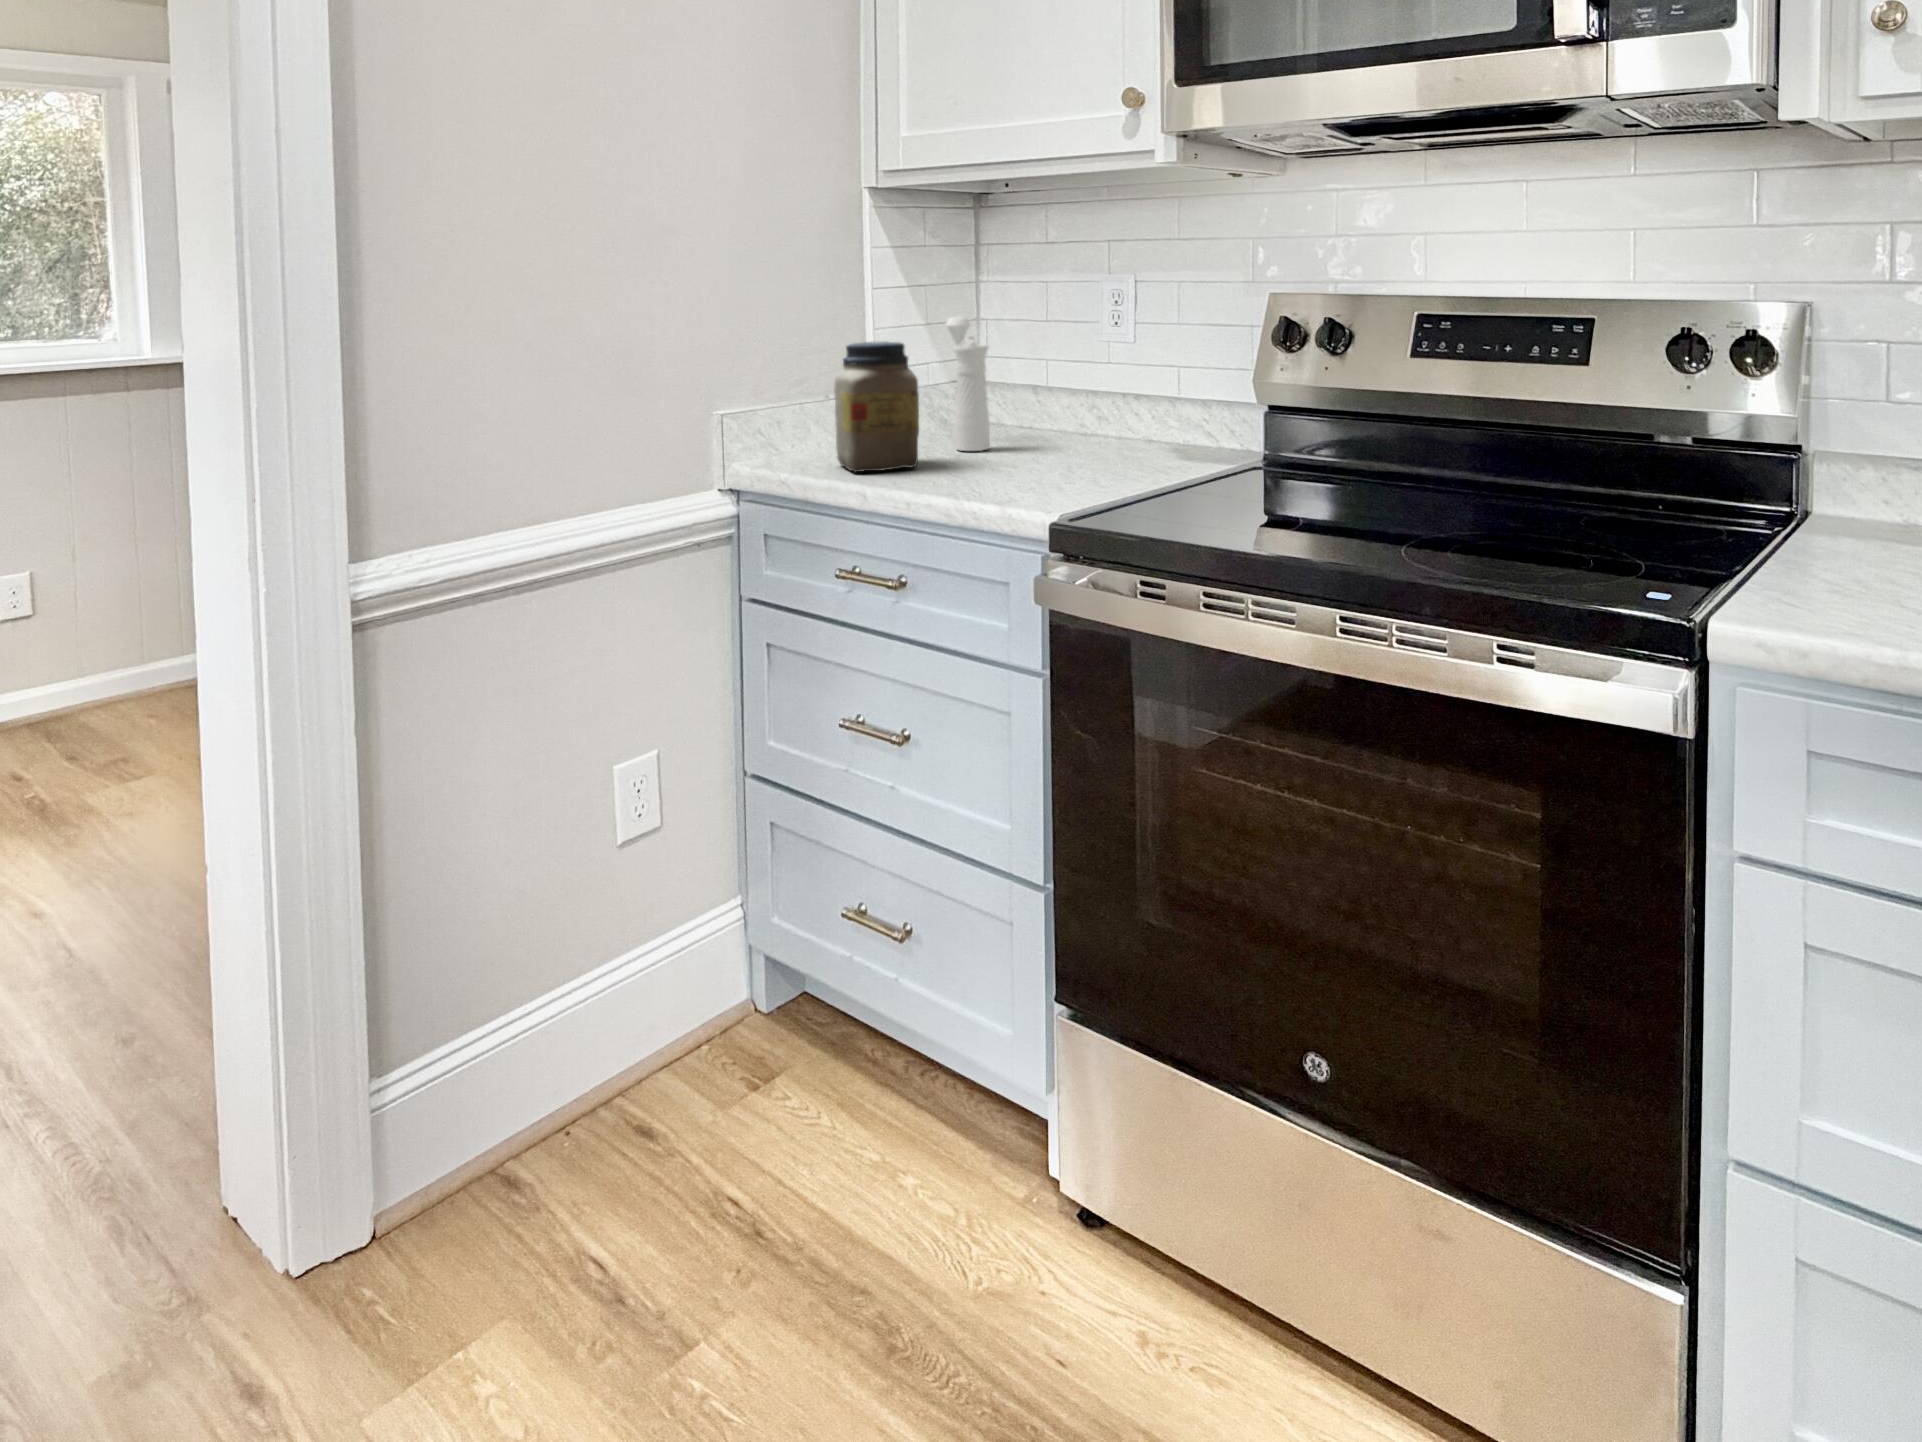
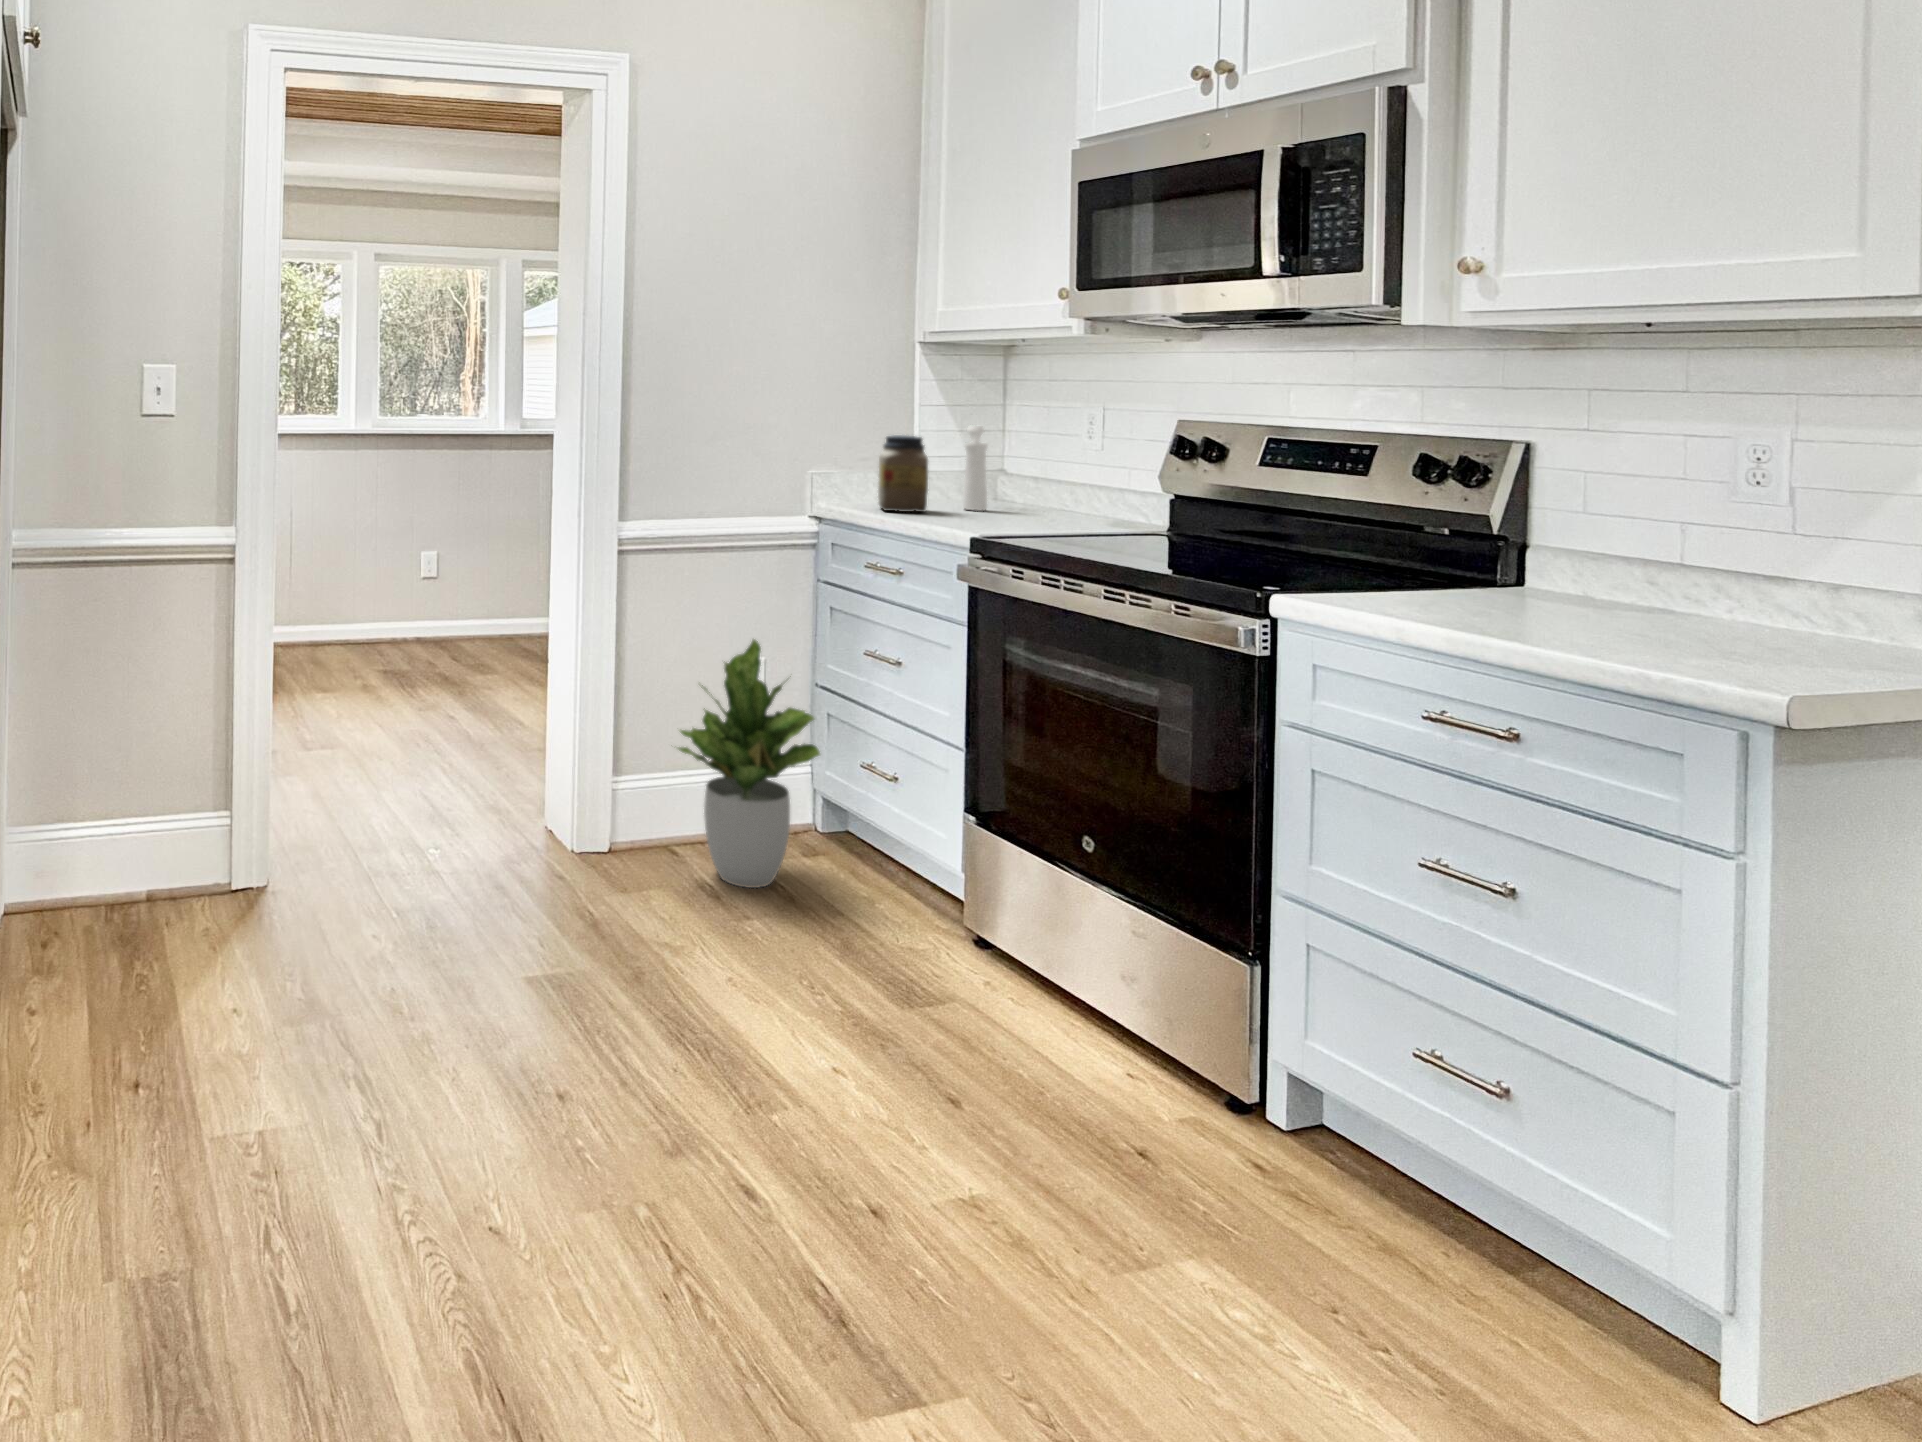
potted plant: none [490,739,796,1222] -> present [678,640,820,888]

